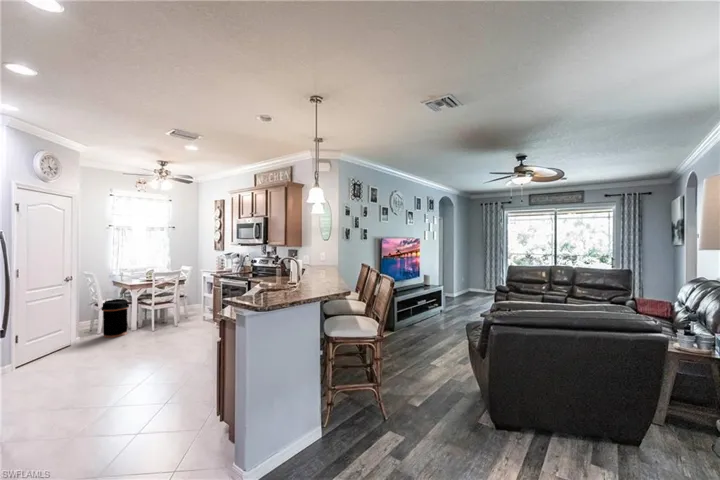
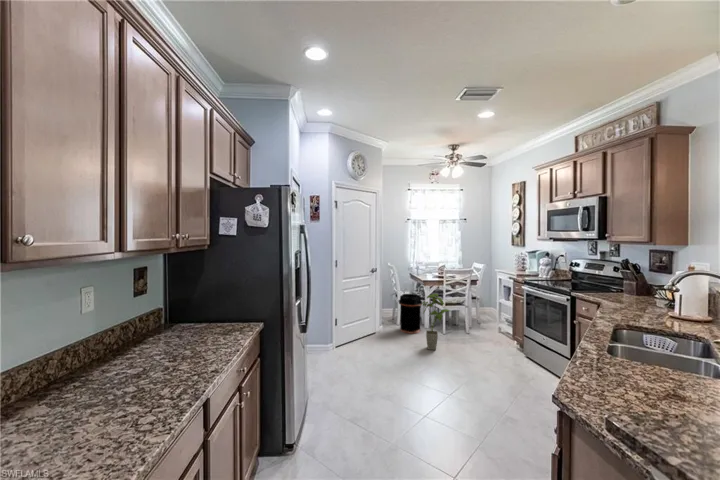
house plant: none [129,293,161,344] -> present [422,294,449,350]

